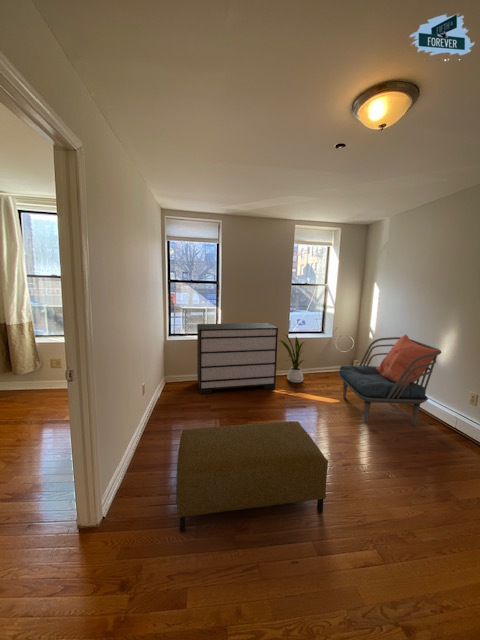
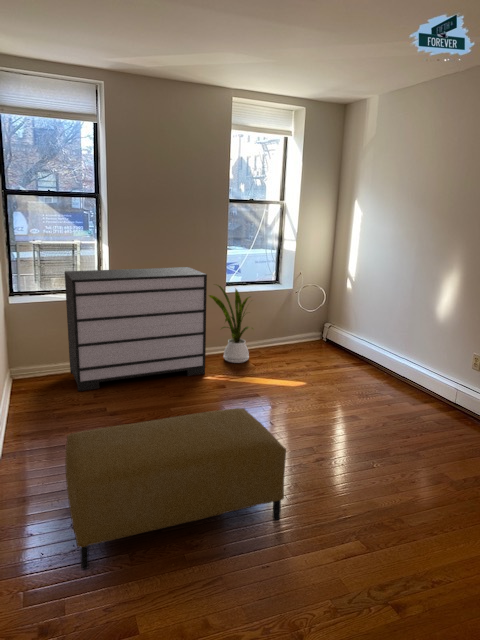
armchair: present [338,335,441,425] -> none [302,279,438,410]

